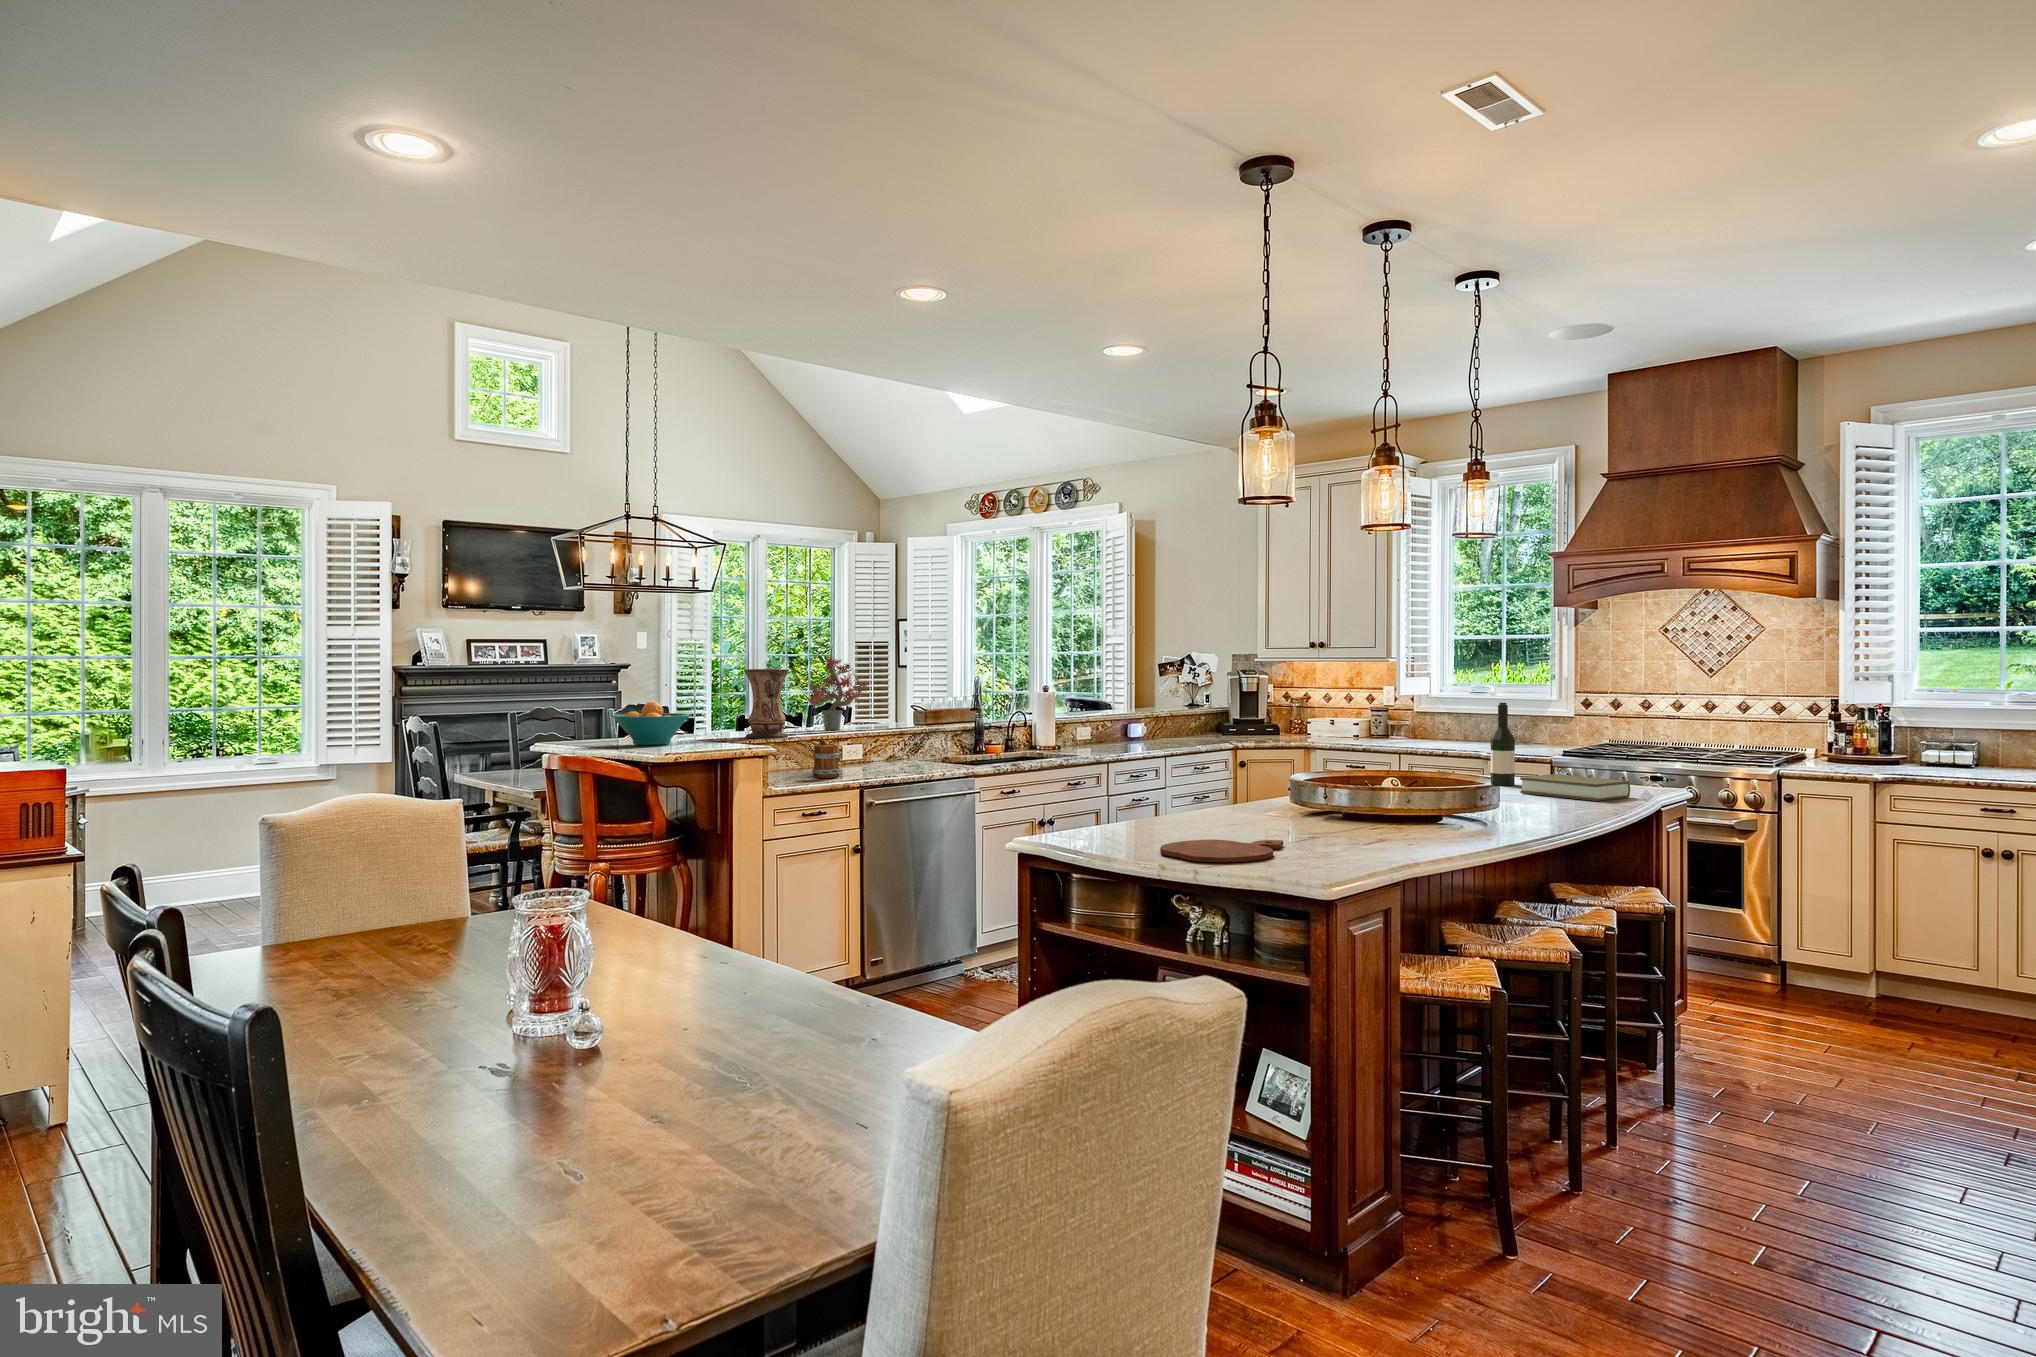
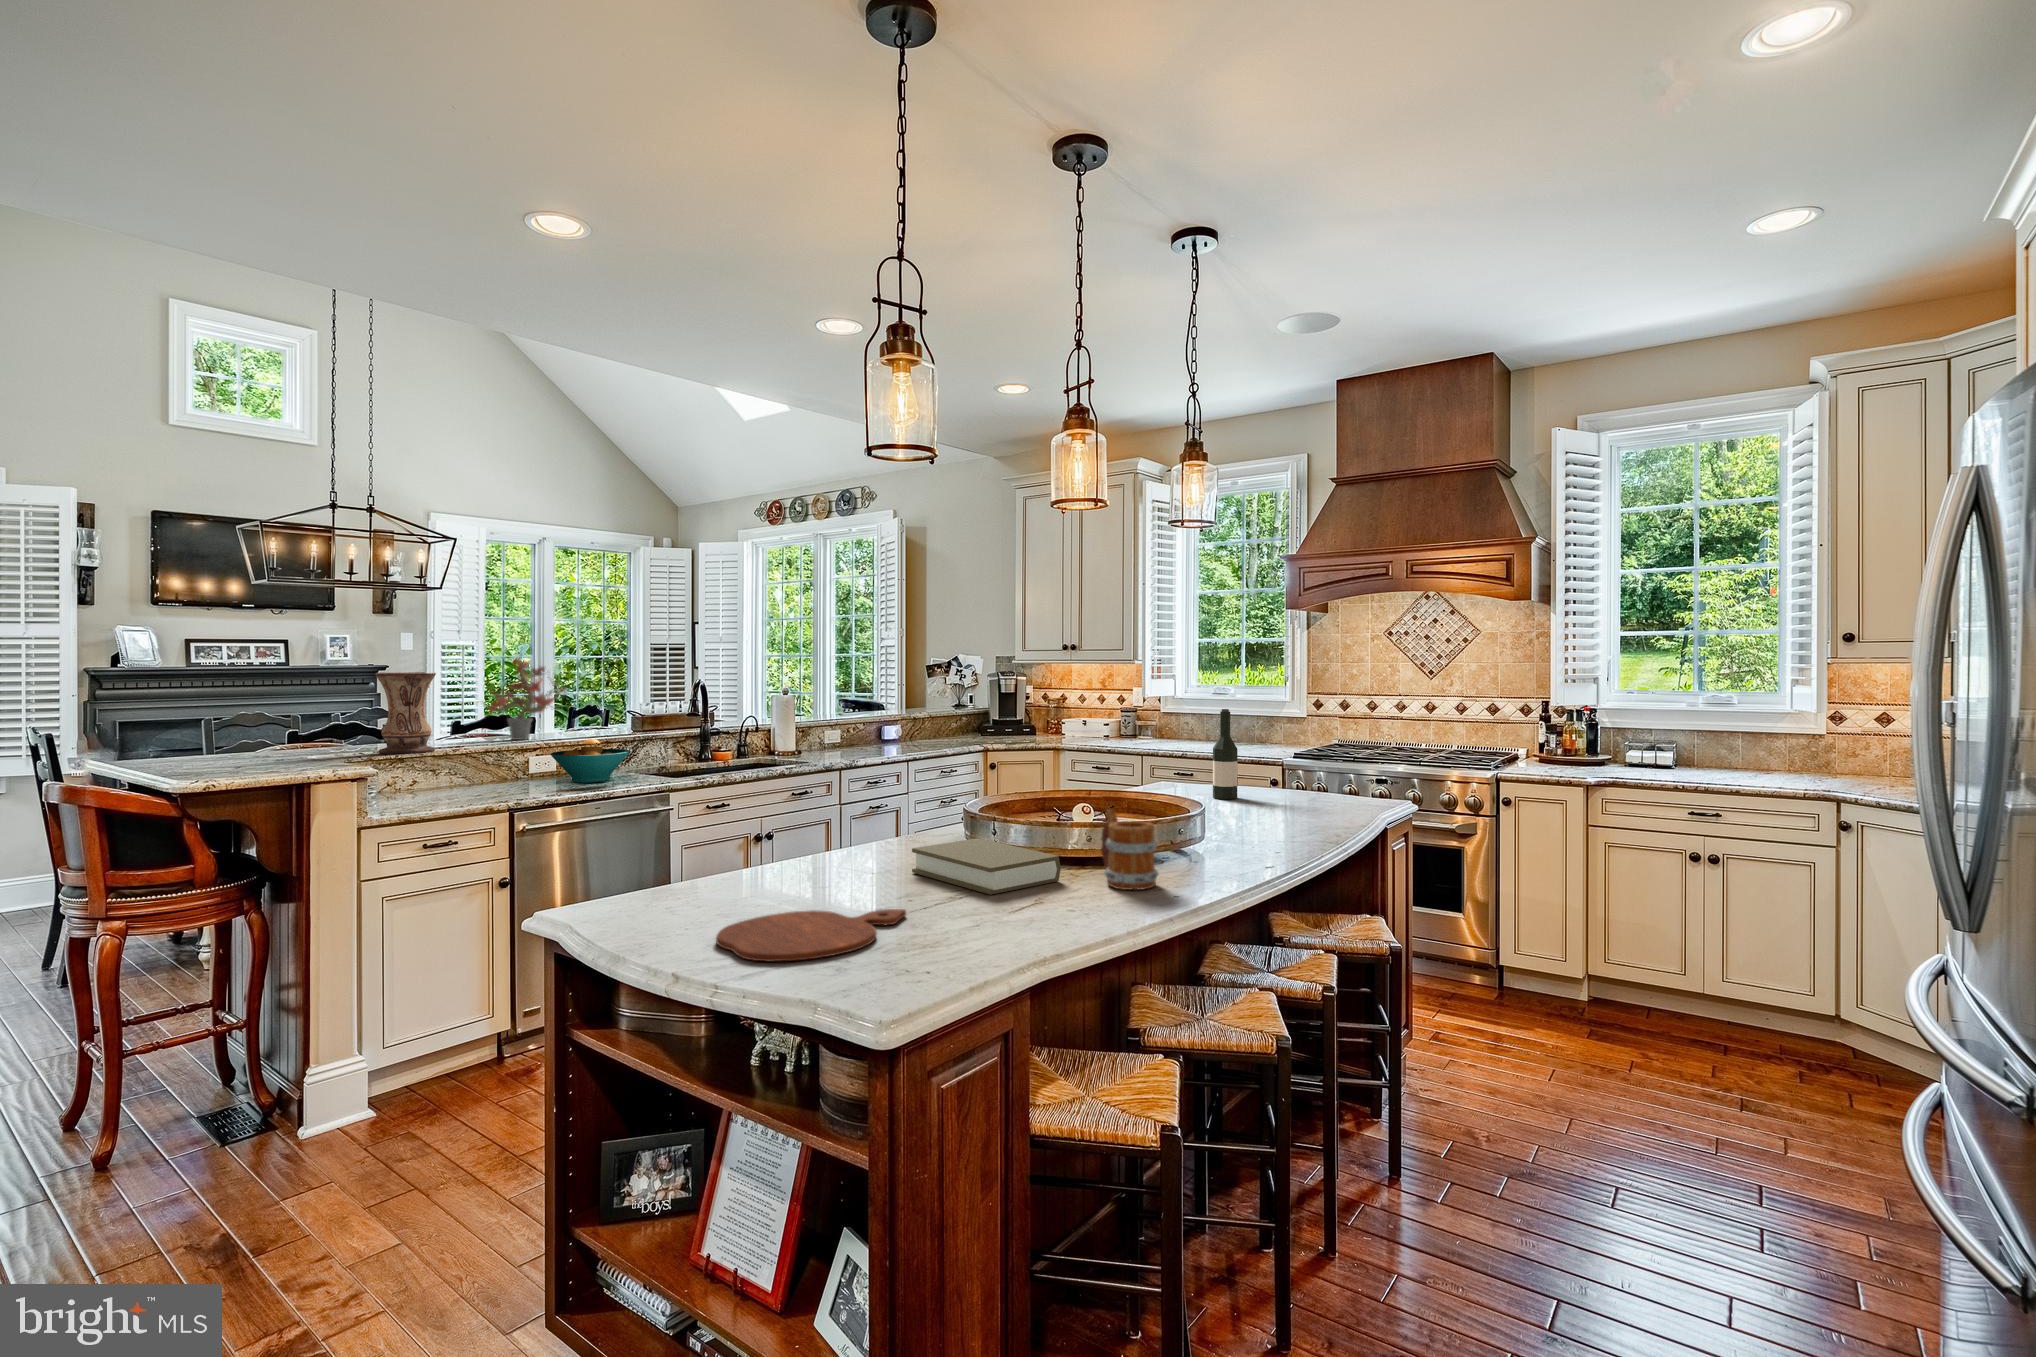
fruit bowl: present [613,702,690,745] -> present [550,739,630,783]
mug: present [812,741,840,778] -> present [1101,809,1158,890]
book: present [1520,774,1630,801] -> present [912,838,1061,895]

